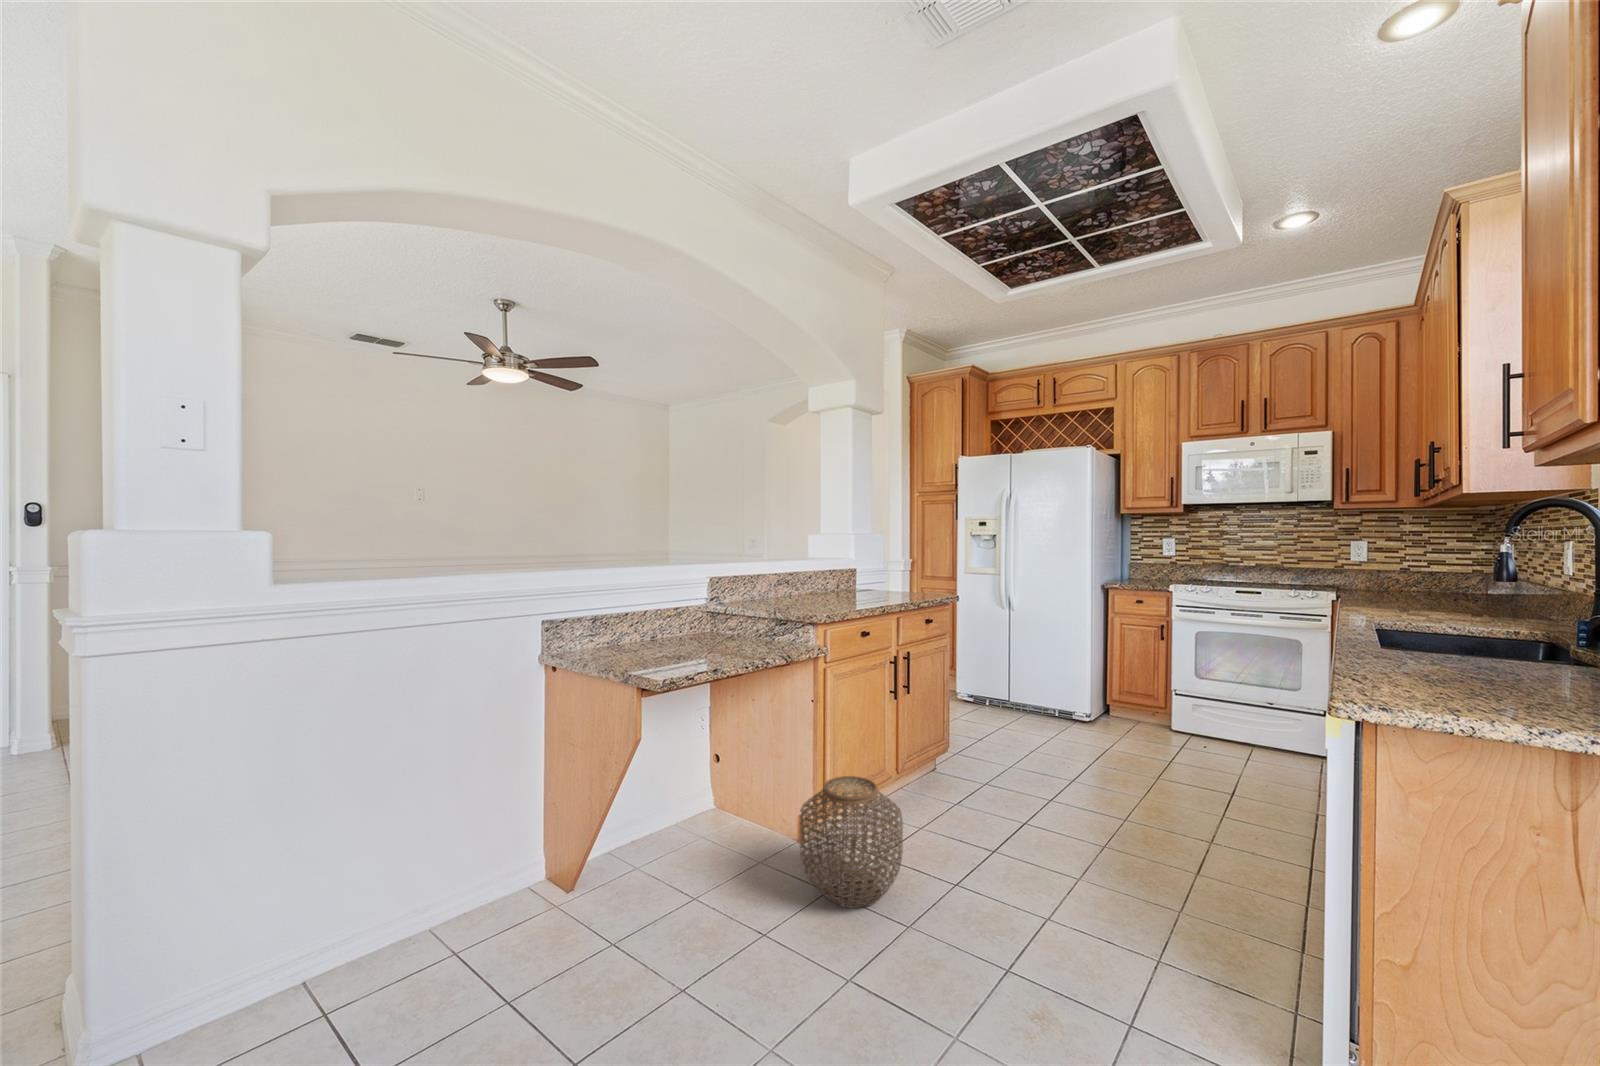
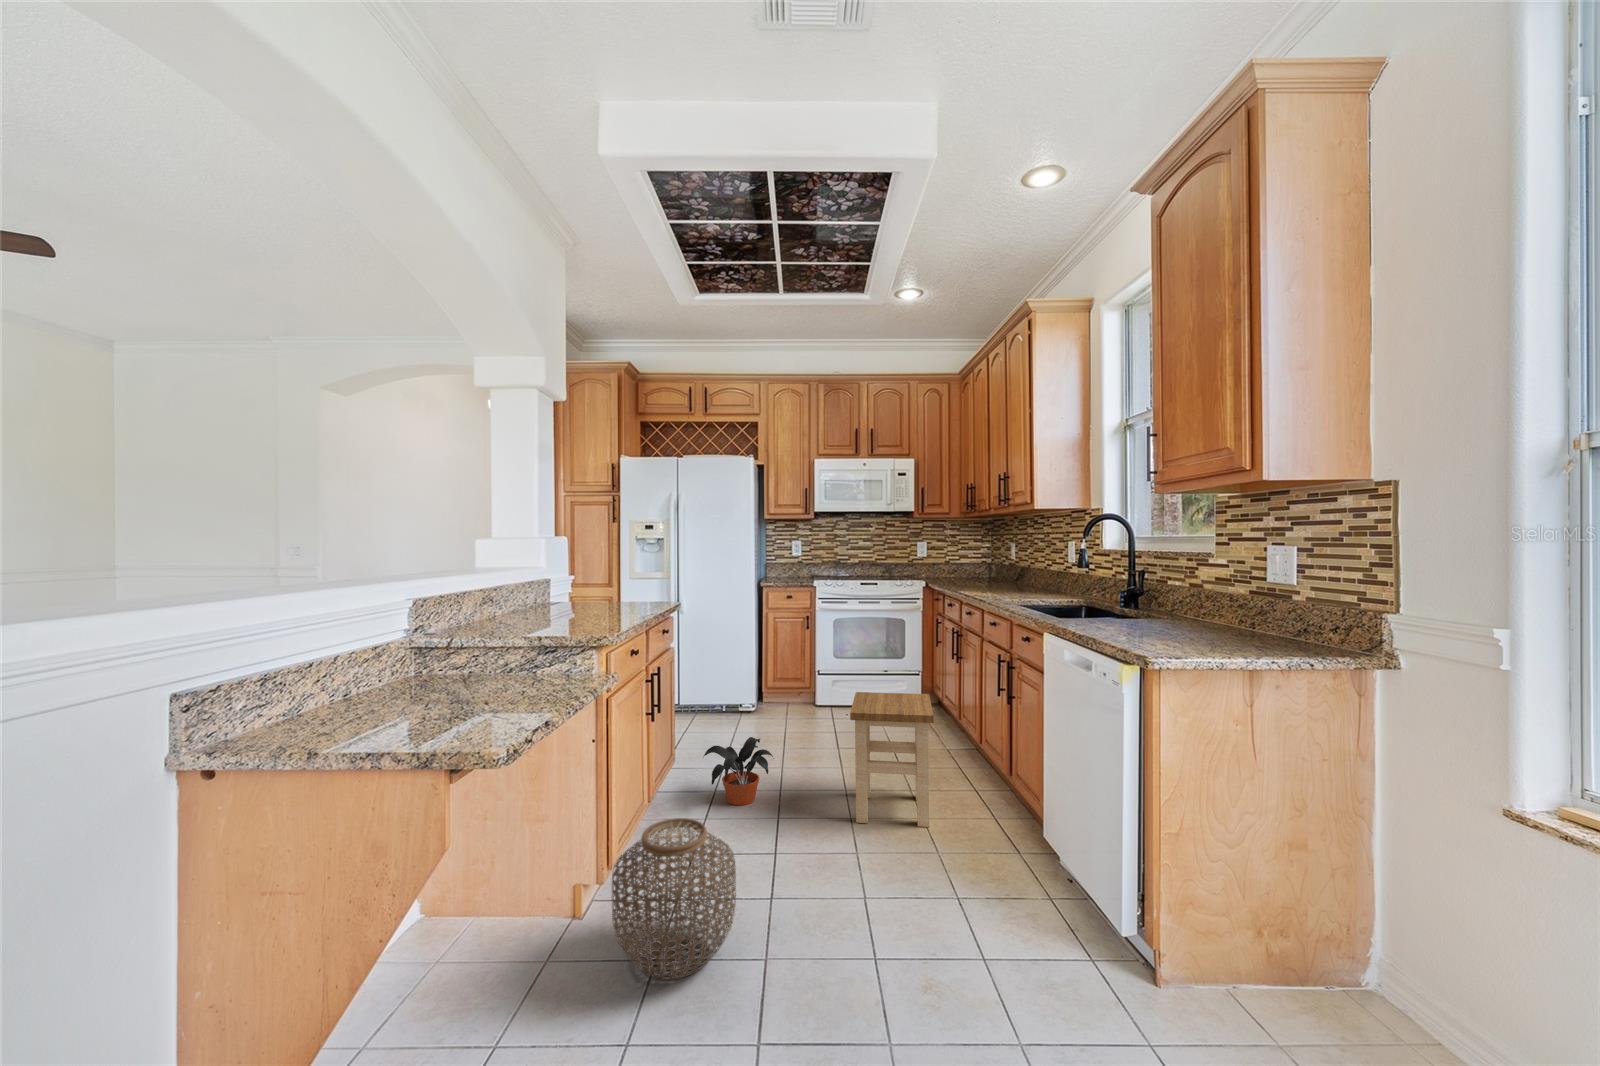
stool: none [1098,714,1233,888] -> present [850,692,934,827]
potted plant: none [967,739,1040,804] -> present [703,737,773,805]

